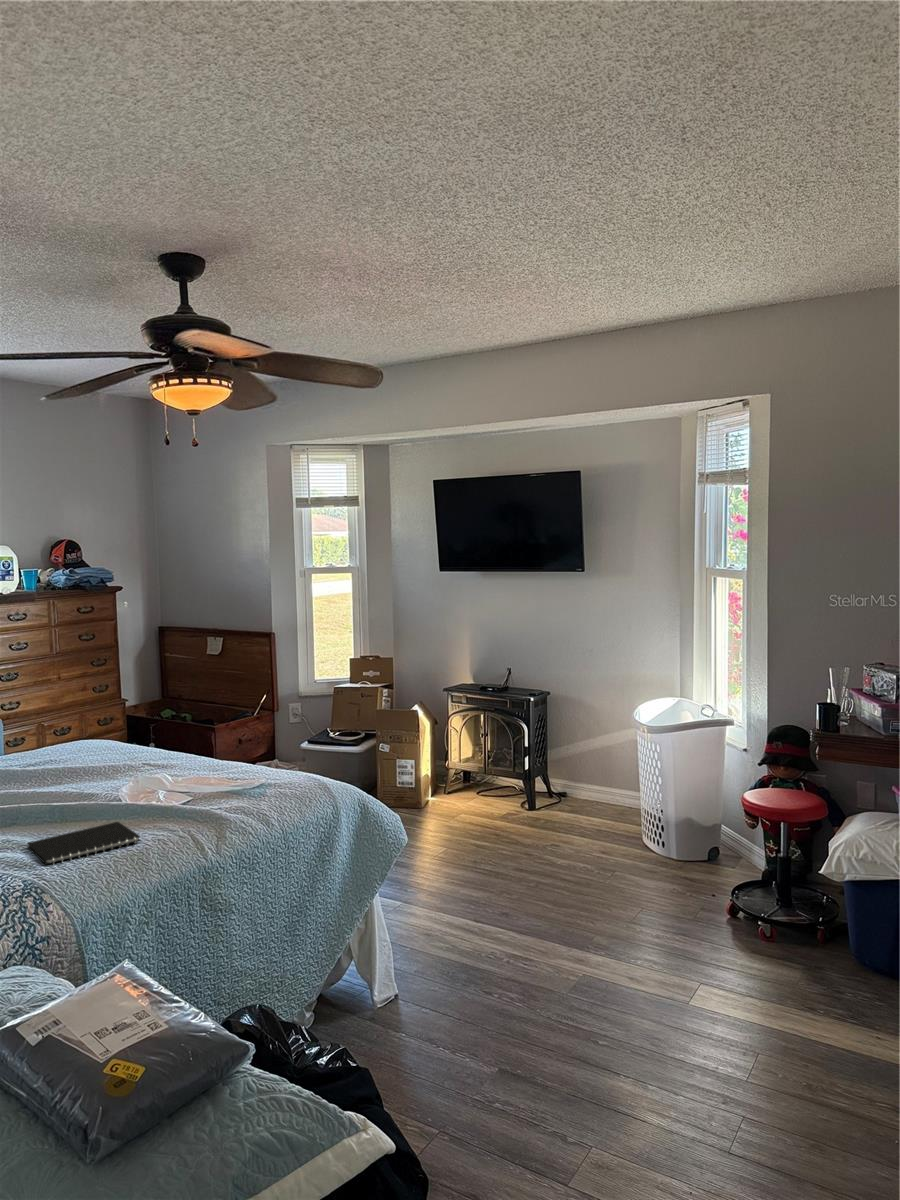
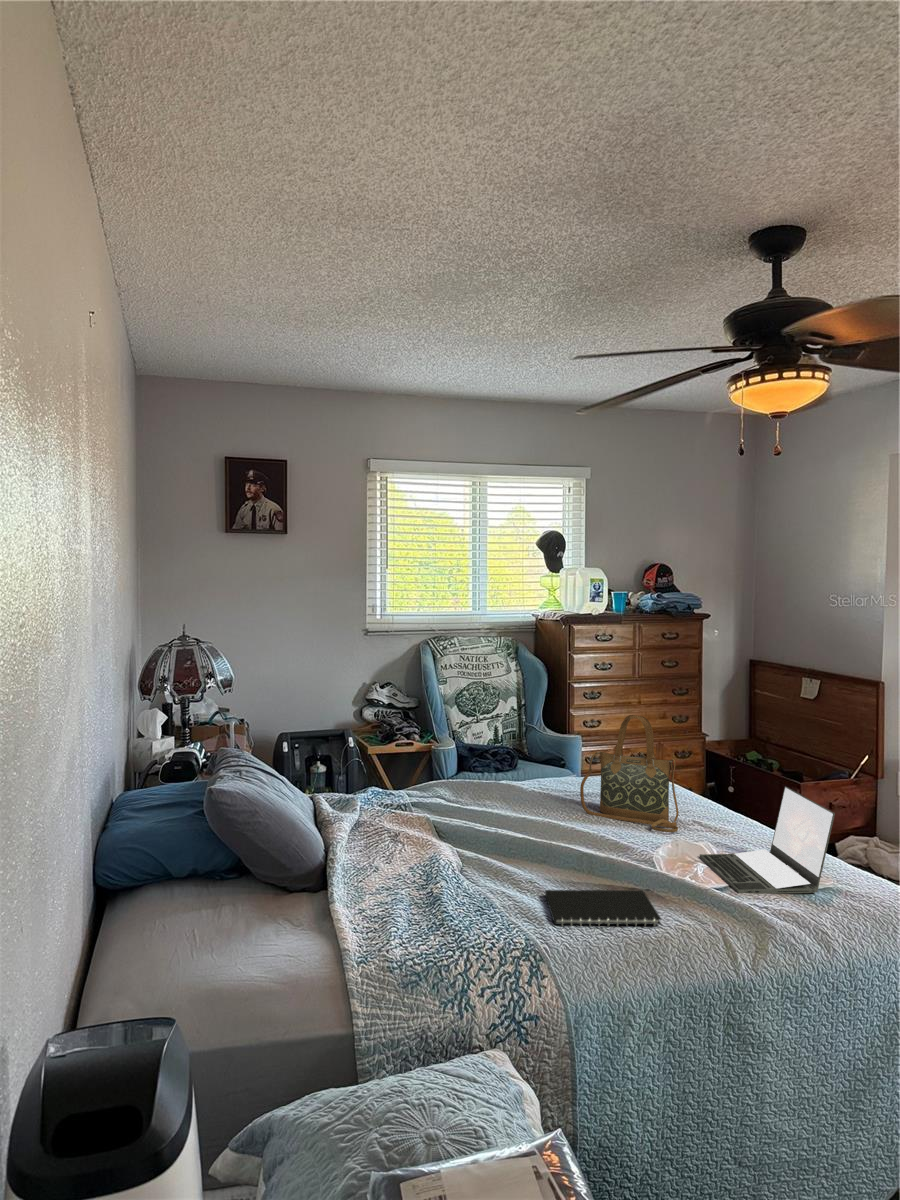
handbag: none [32,680,133,779] -> present [580,715,679,832]
laptop: none [158,717,263,807] -> present [700,786,835,894]

